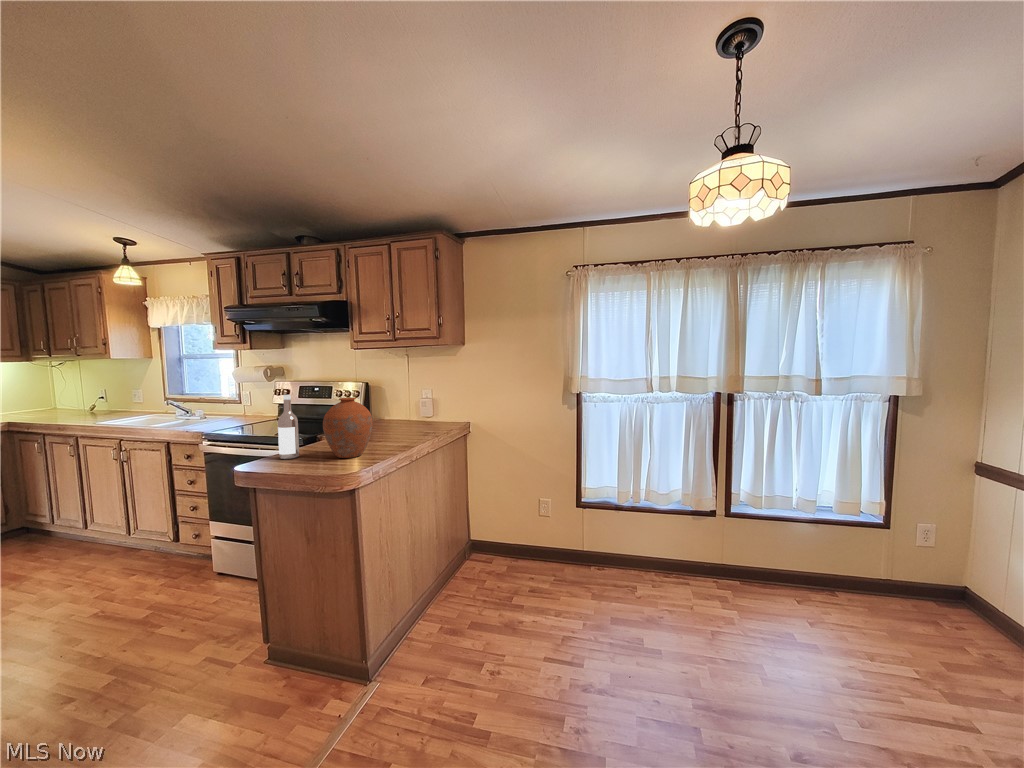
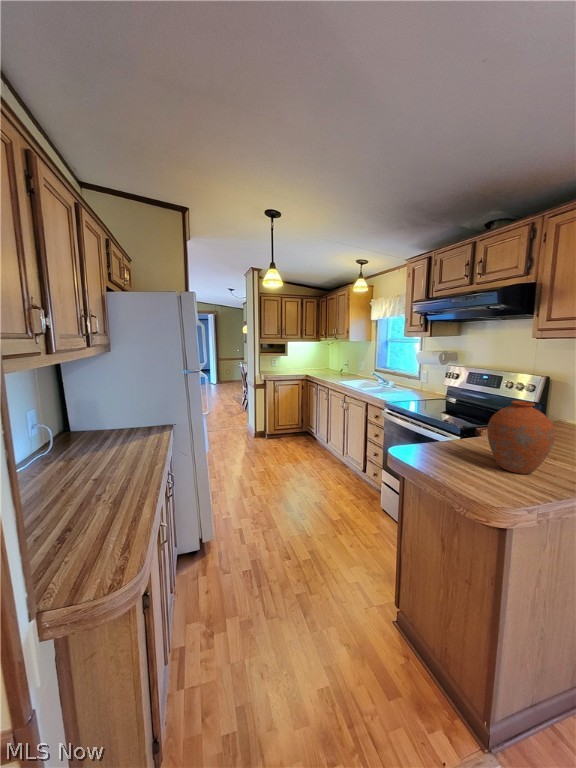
wine bottle: present [278,395,299,459] -> none [439,388,461,452]

